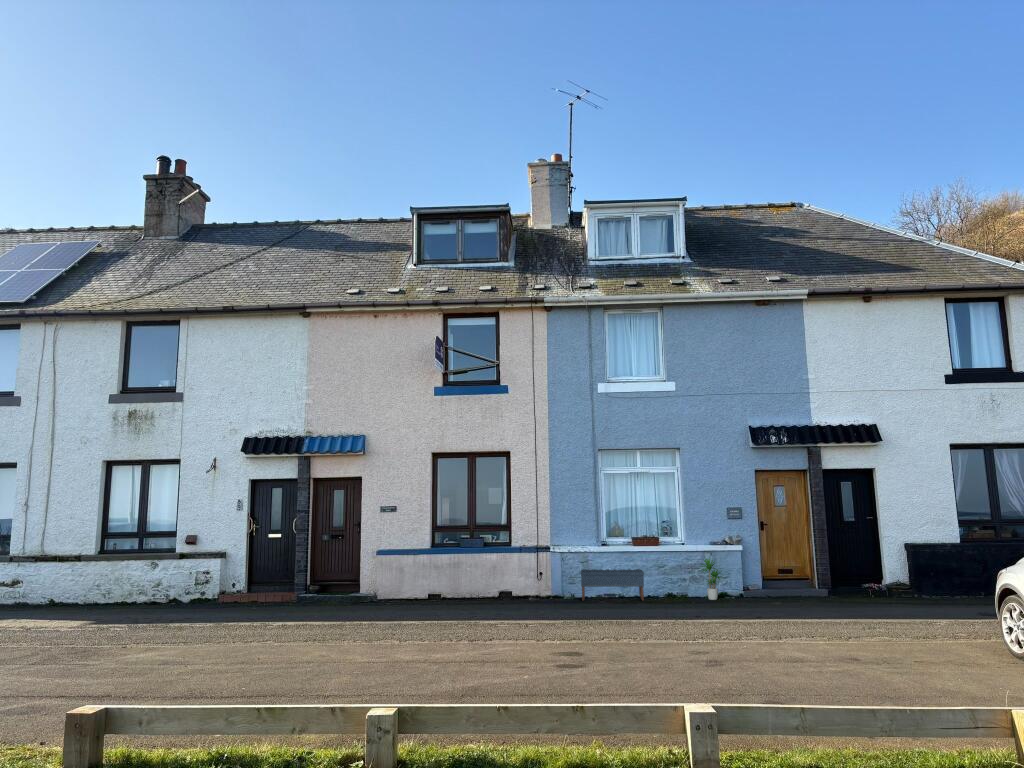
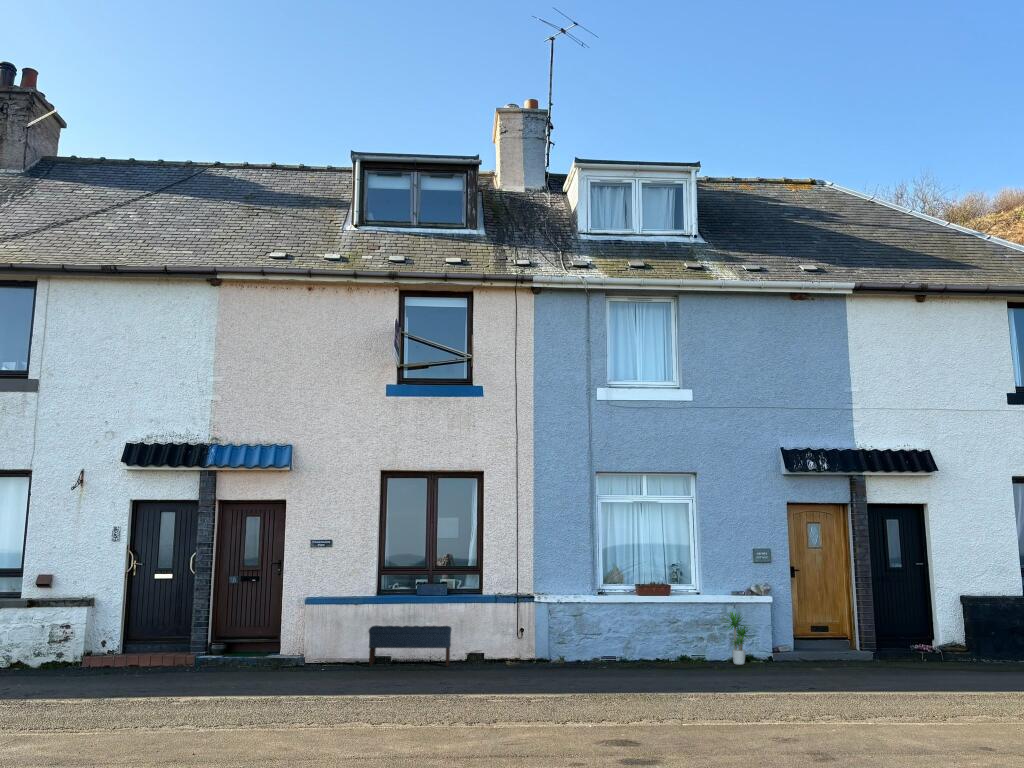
bench: present [580,569,644,601] -> present [369,626,451,667]

